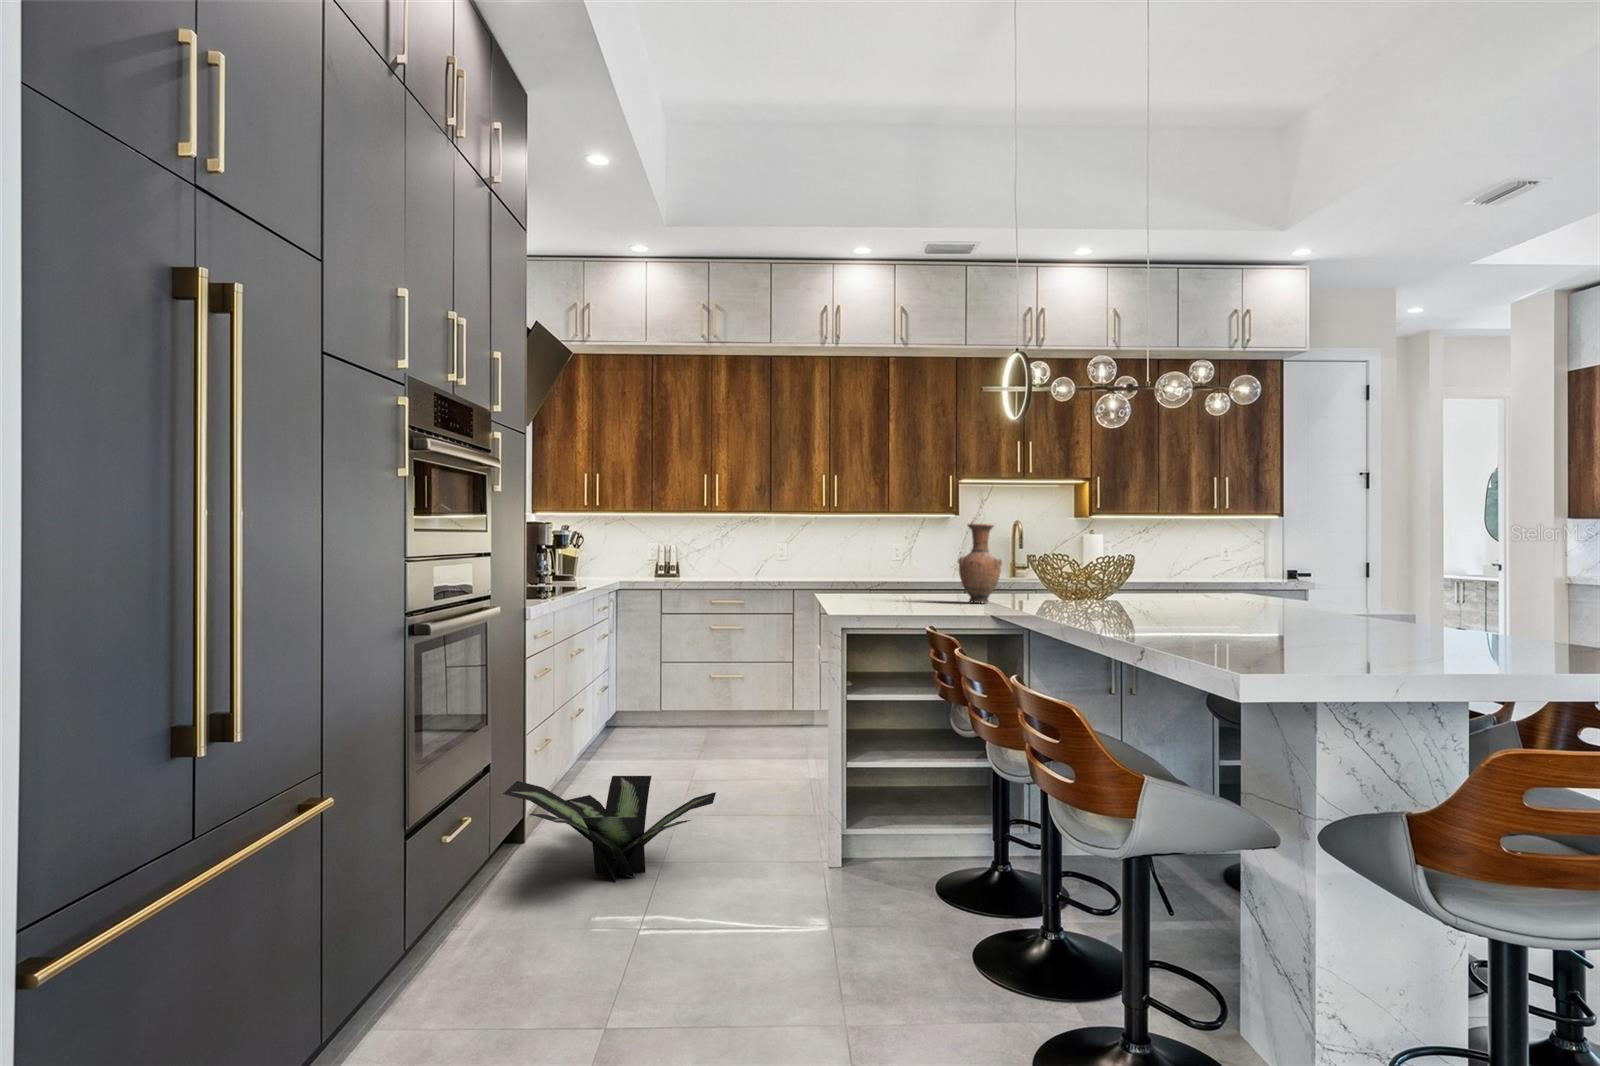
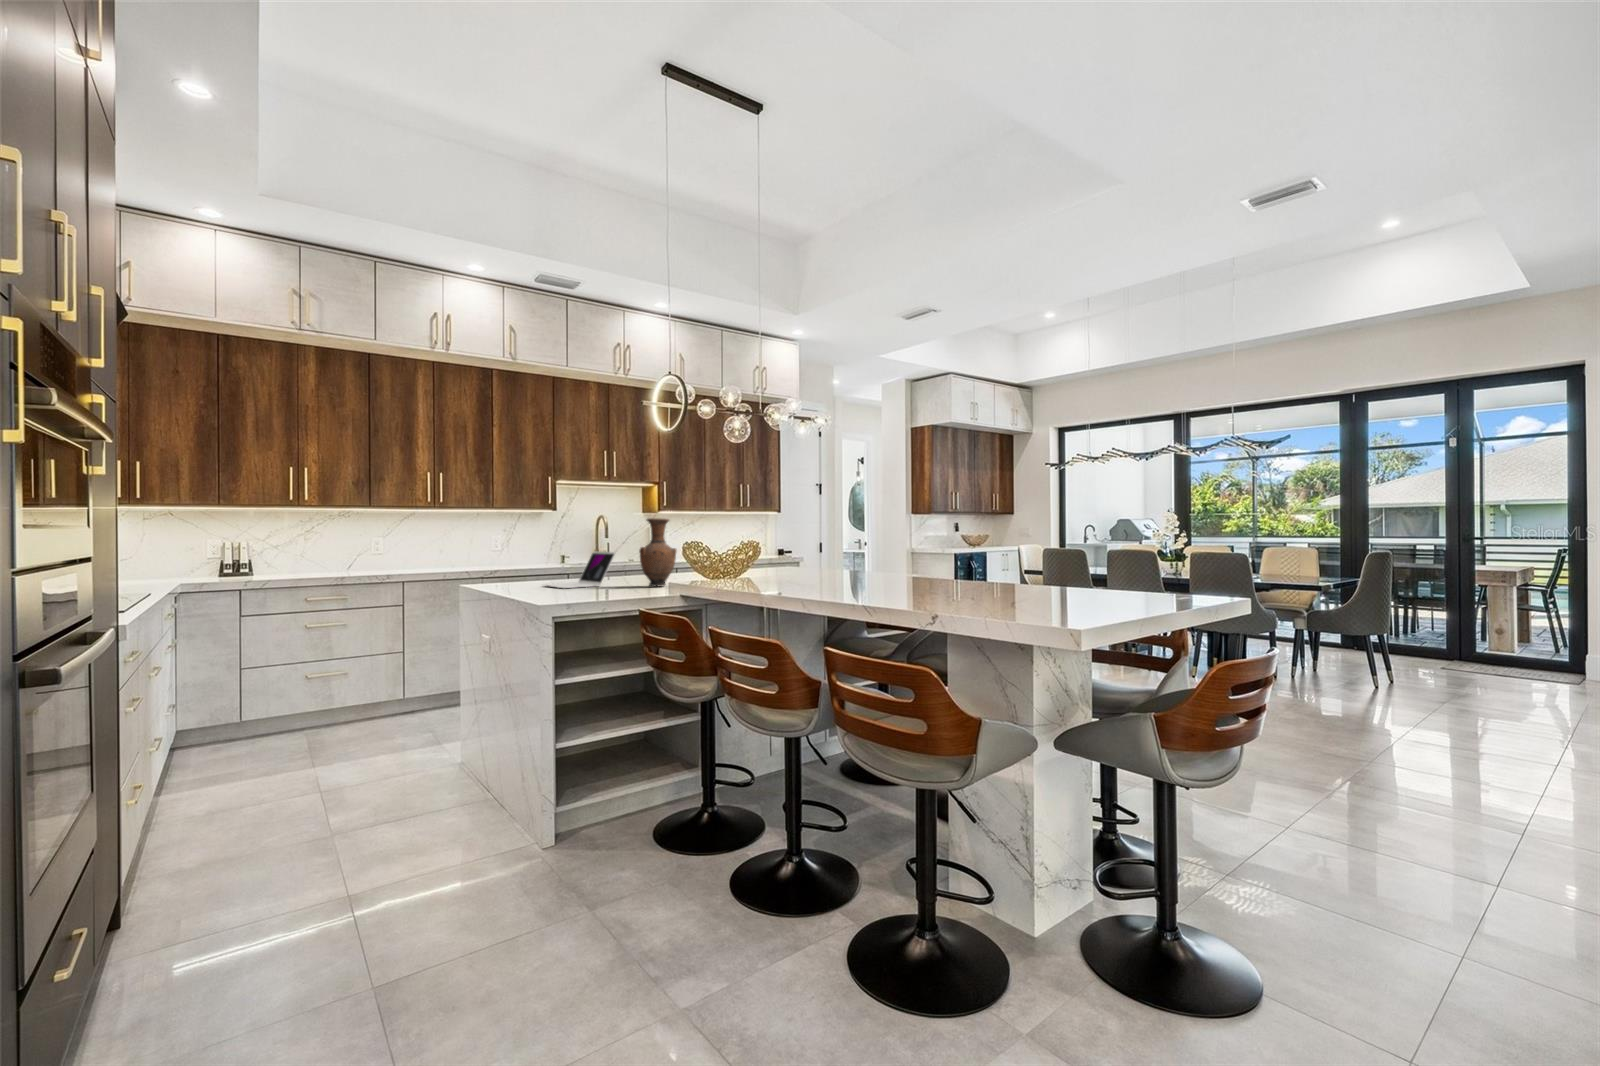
laptop: none [875,557,946,600] -> present [545,551,615,588]
potted plant: present [503,776,716,881] -> none [126,801,428,936]

